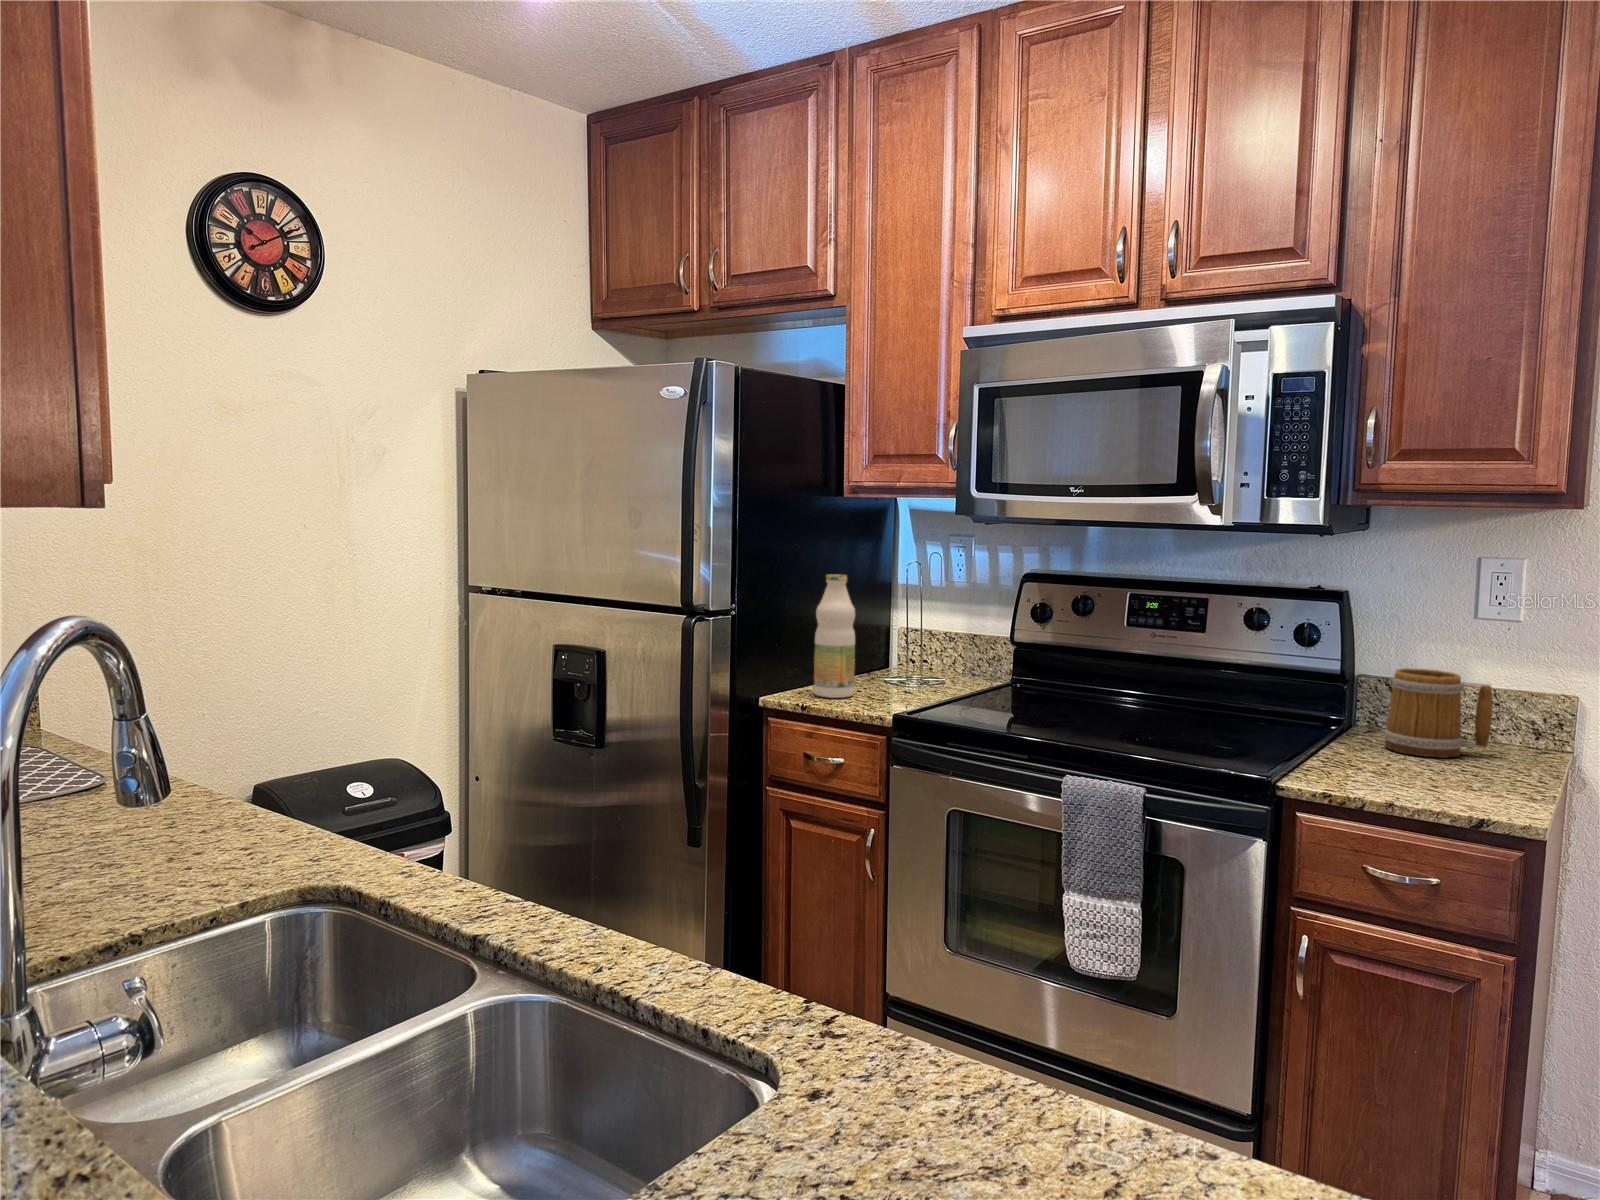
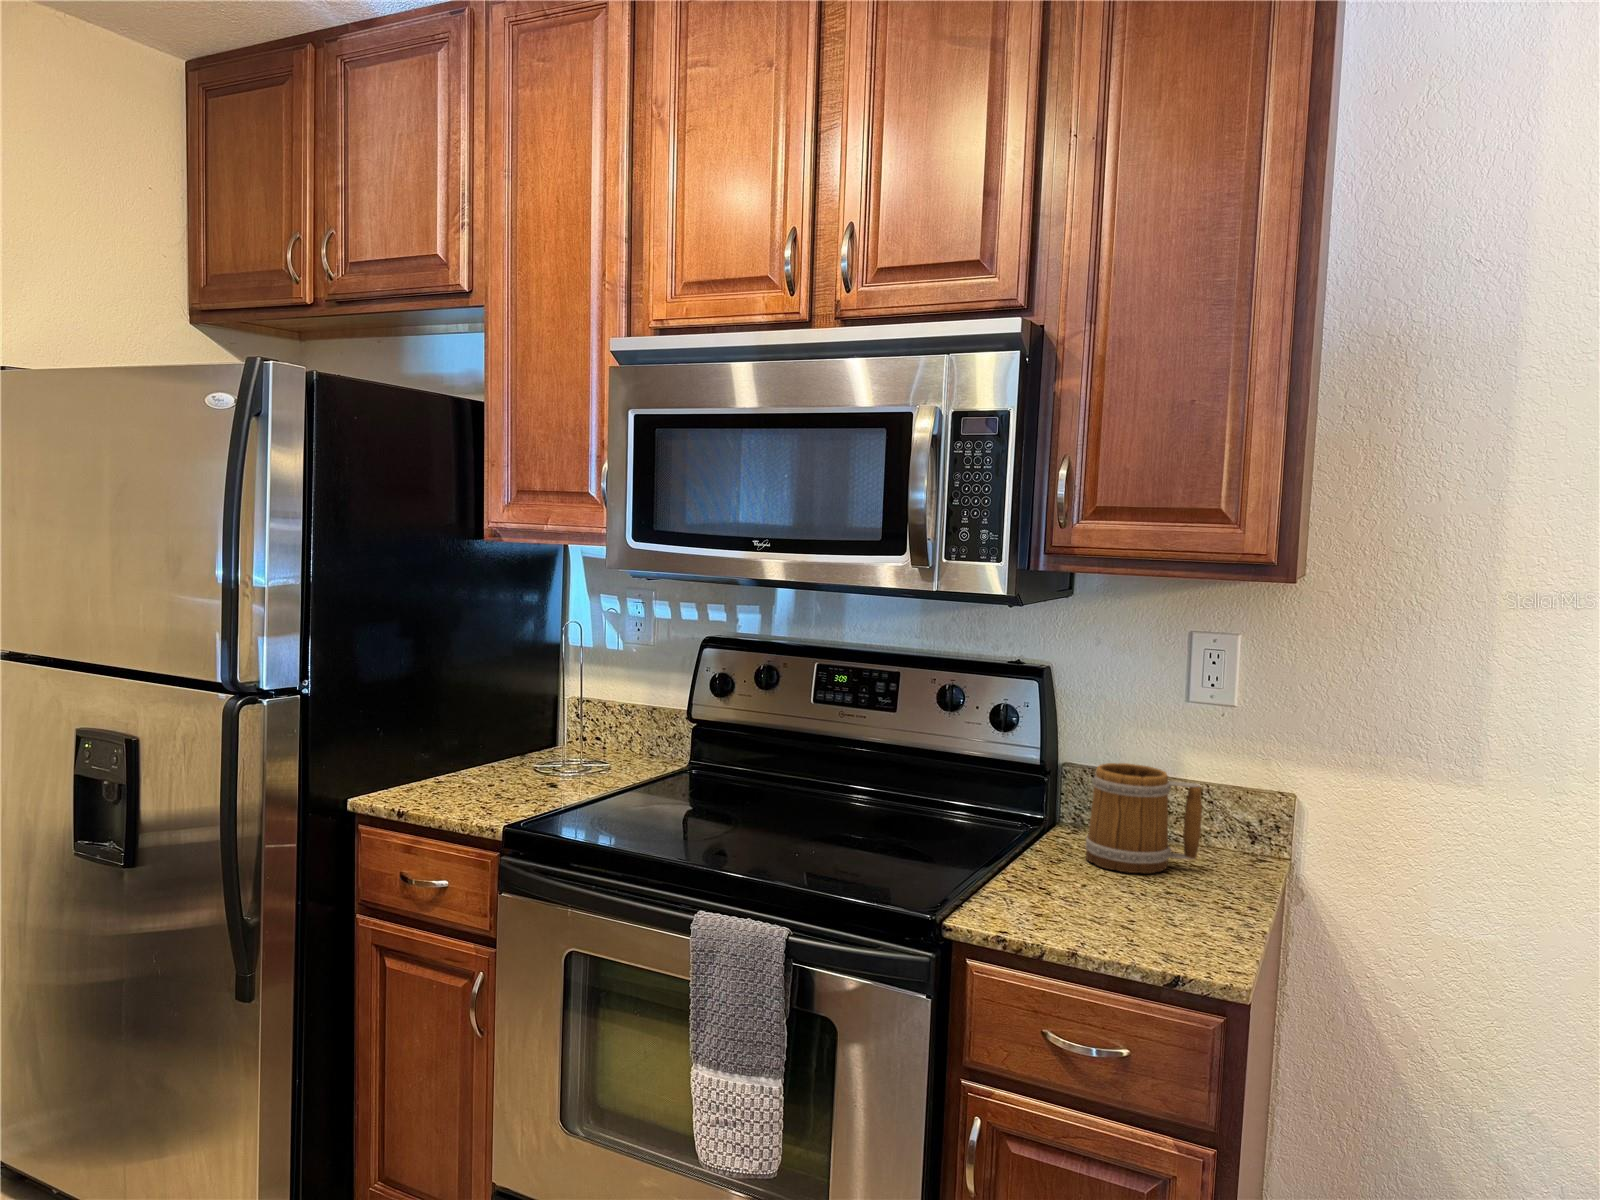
bottle: present [814,574,855,698] -> none [423,640,478,796]

